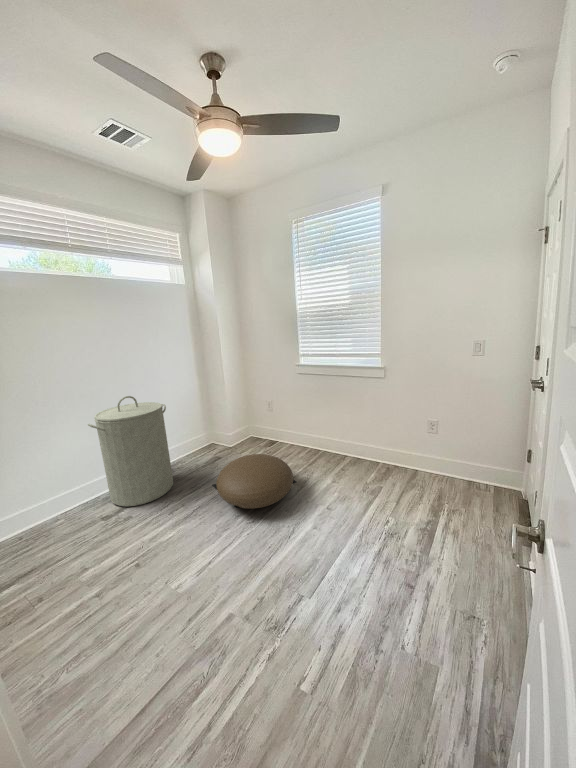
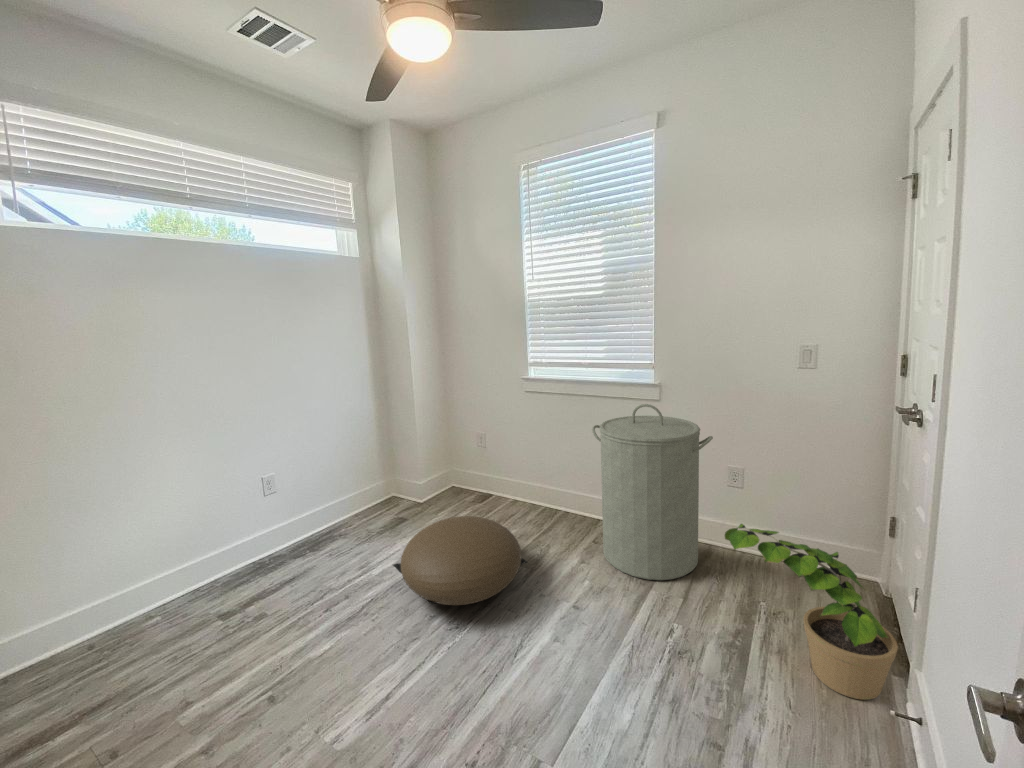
laundry hamper: present [88,396,173,507] -> present [592,404,713,580]
potted plant: none [421,455,525,560] -> present [725,524,898,700]

